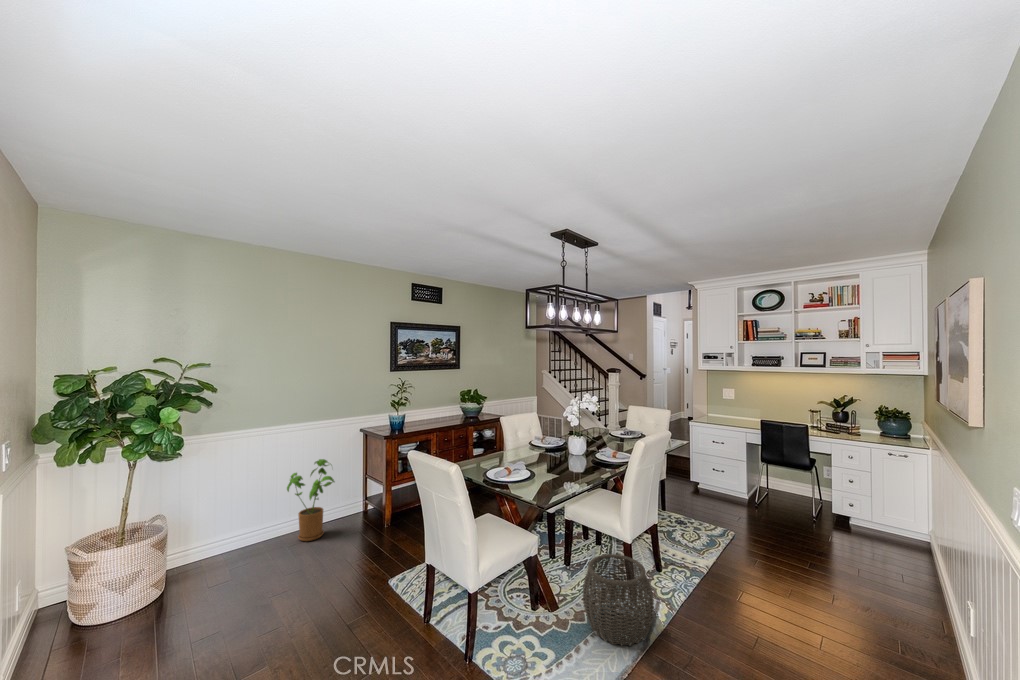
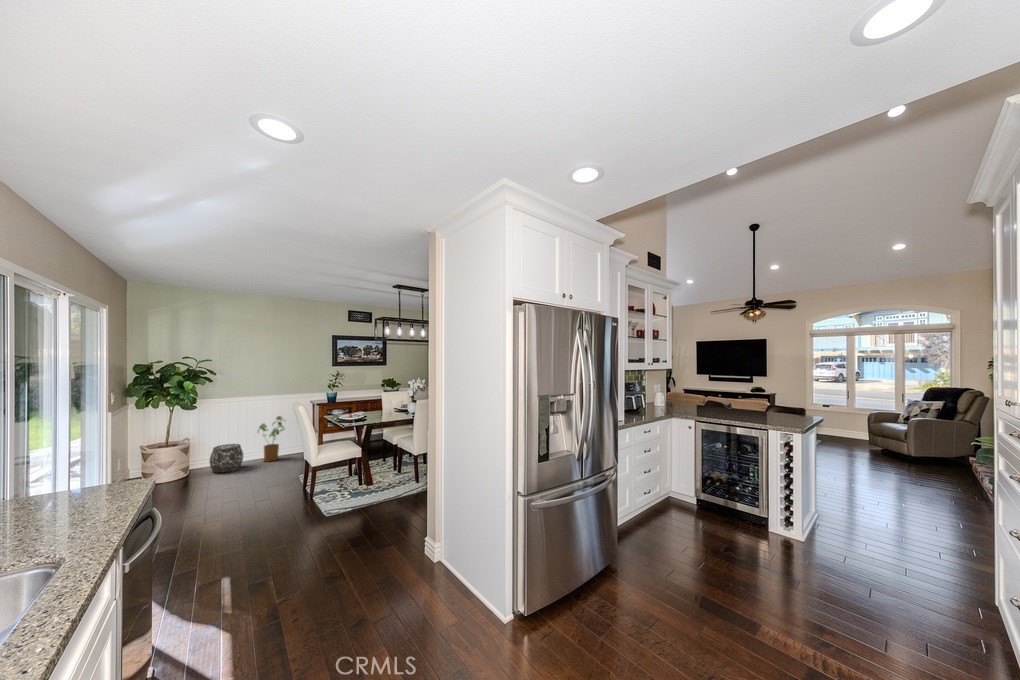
woven basket: present [583,554,654,646] -> present [209,444,243,473]

